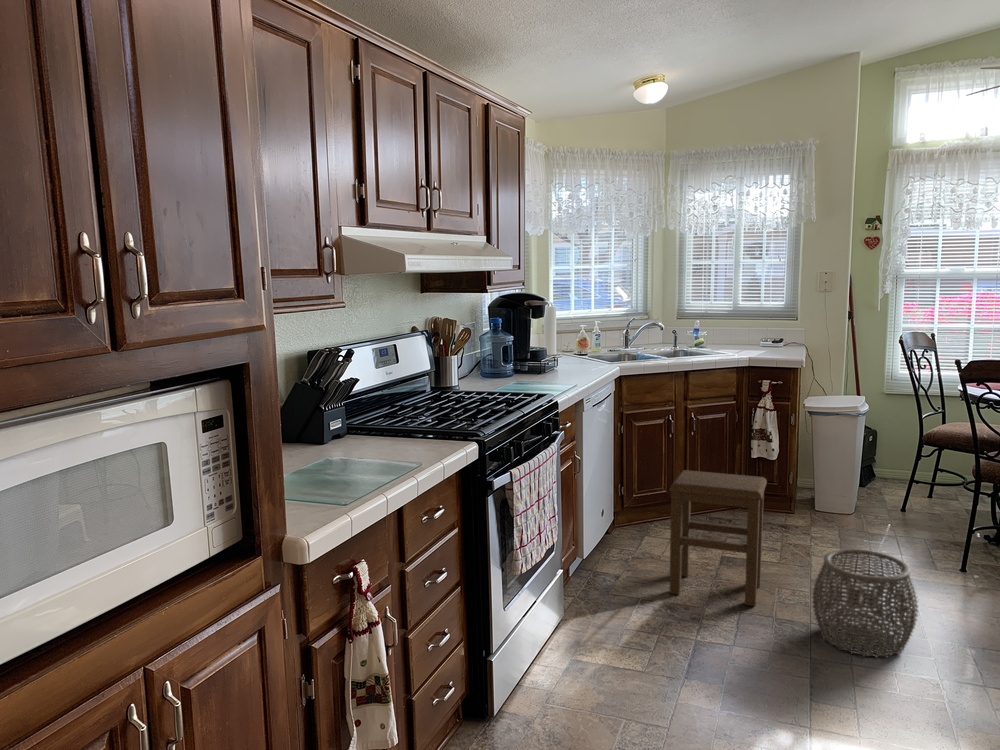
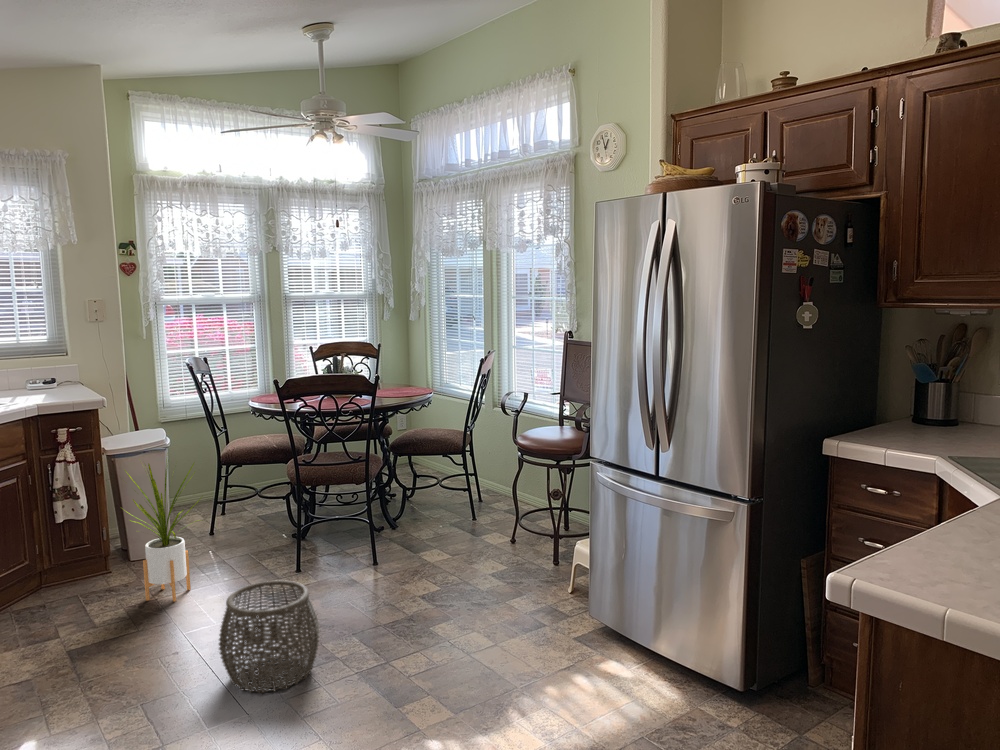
house plant: none [792,415,870,553] -> present [125,459,202,602]
stool: present [669,470,767,606] -> none [12,541,149,725]

